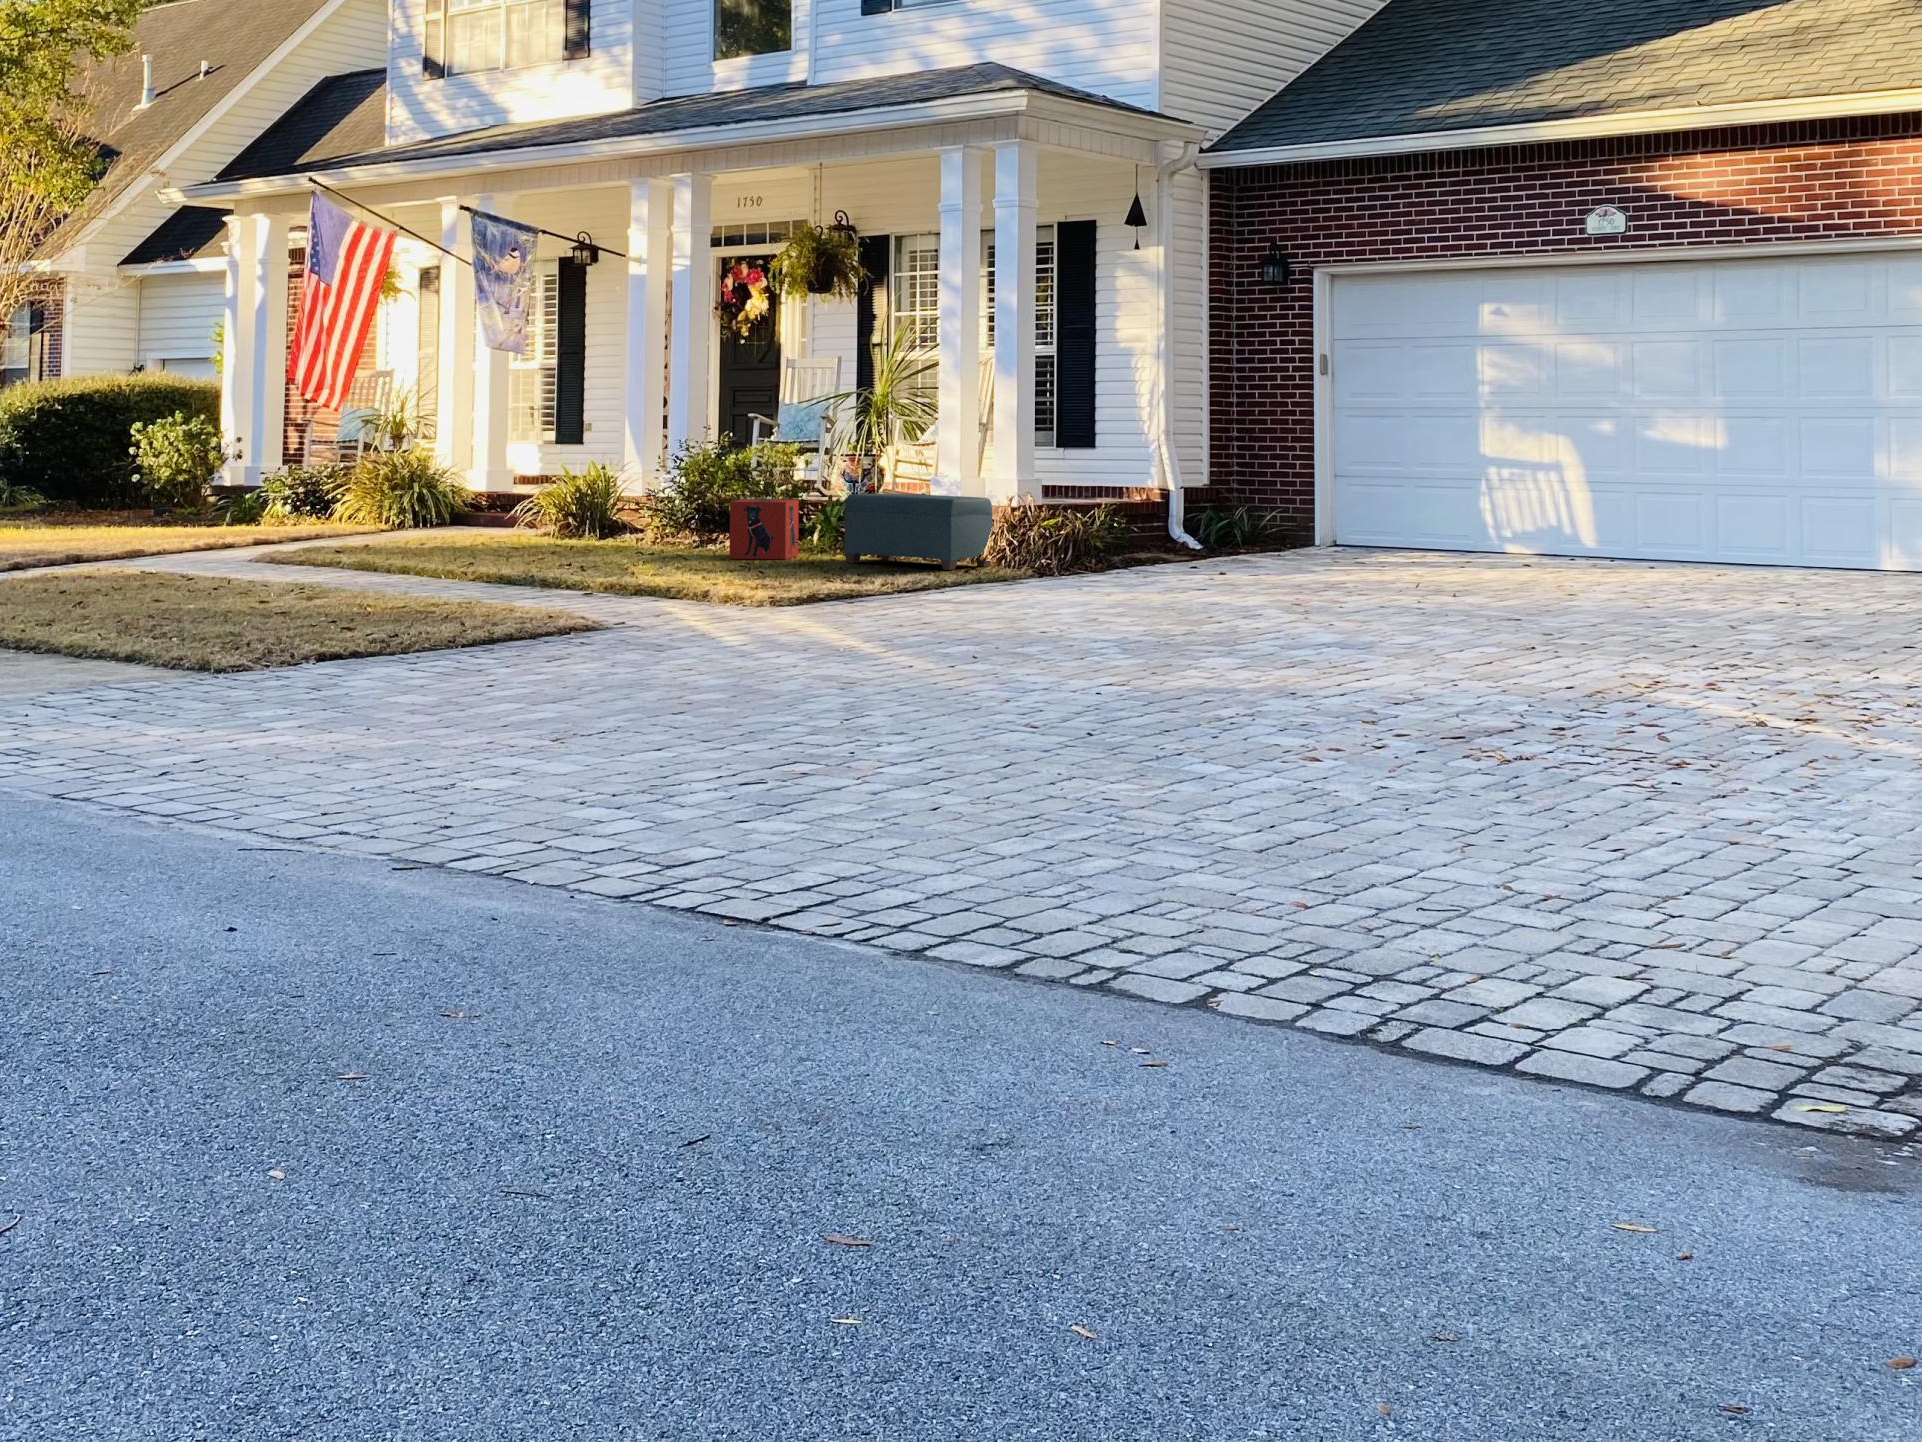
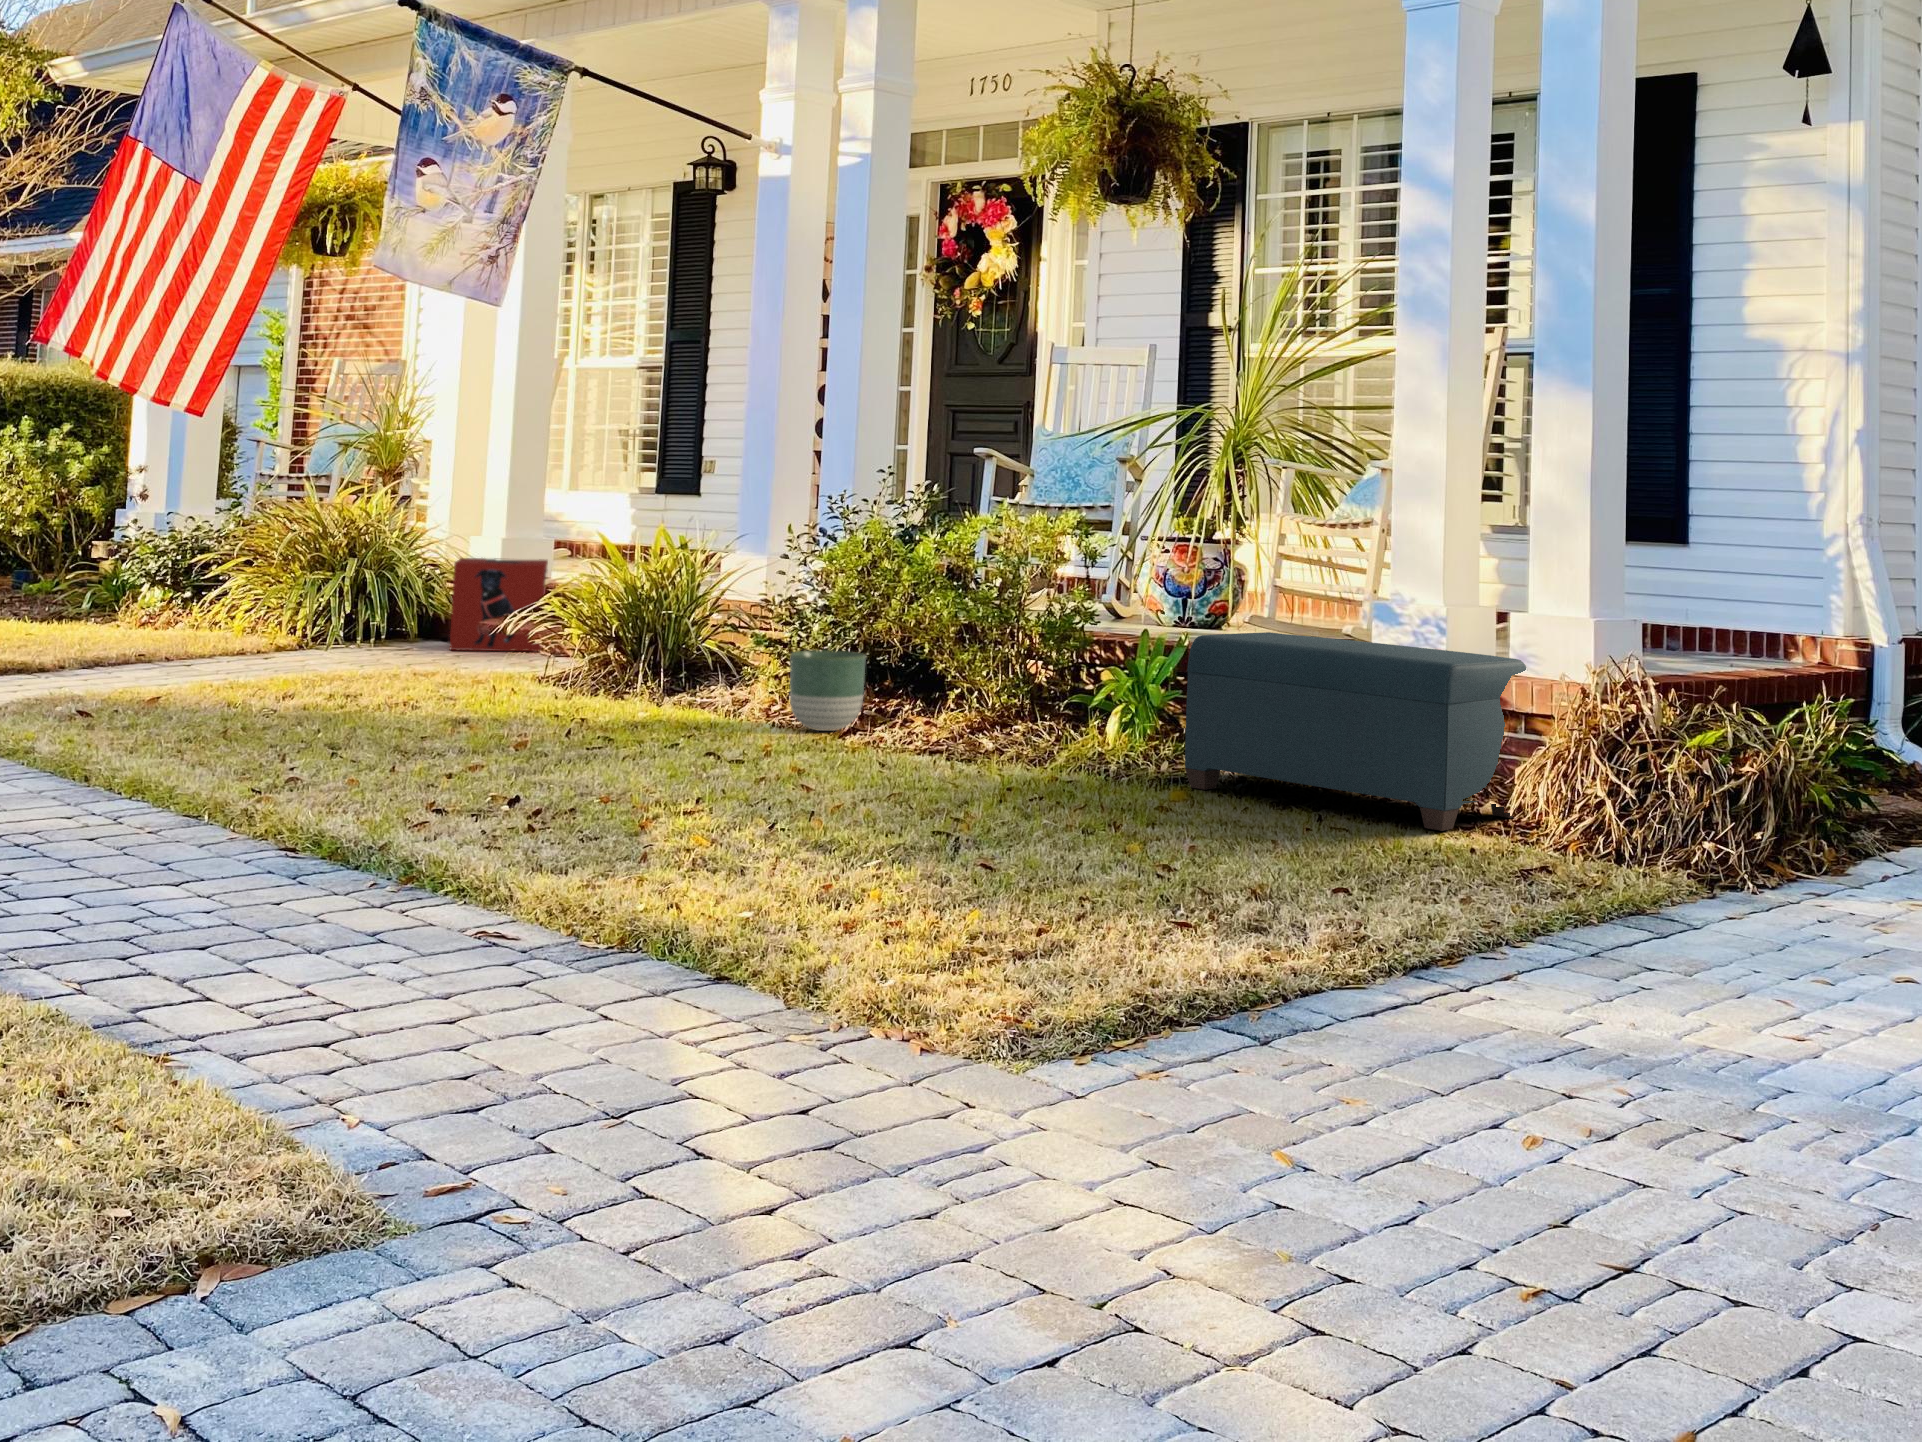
storage box: present [730,499,799,559] -> present [450,558,548,651]
planter: none [657,514,694,552] -> present [790,650,866,731]

